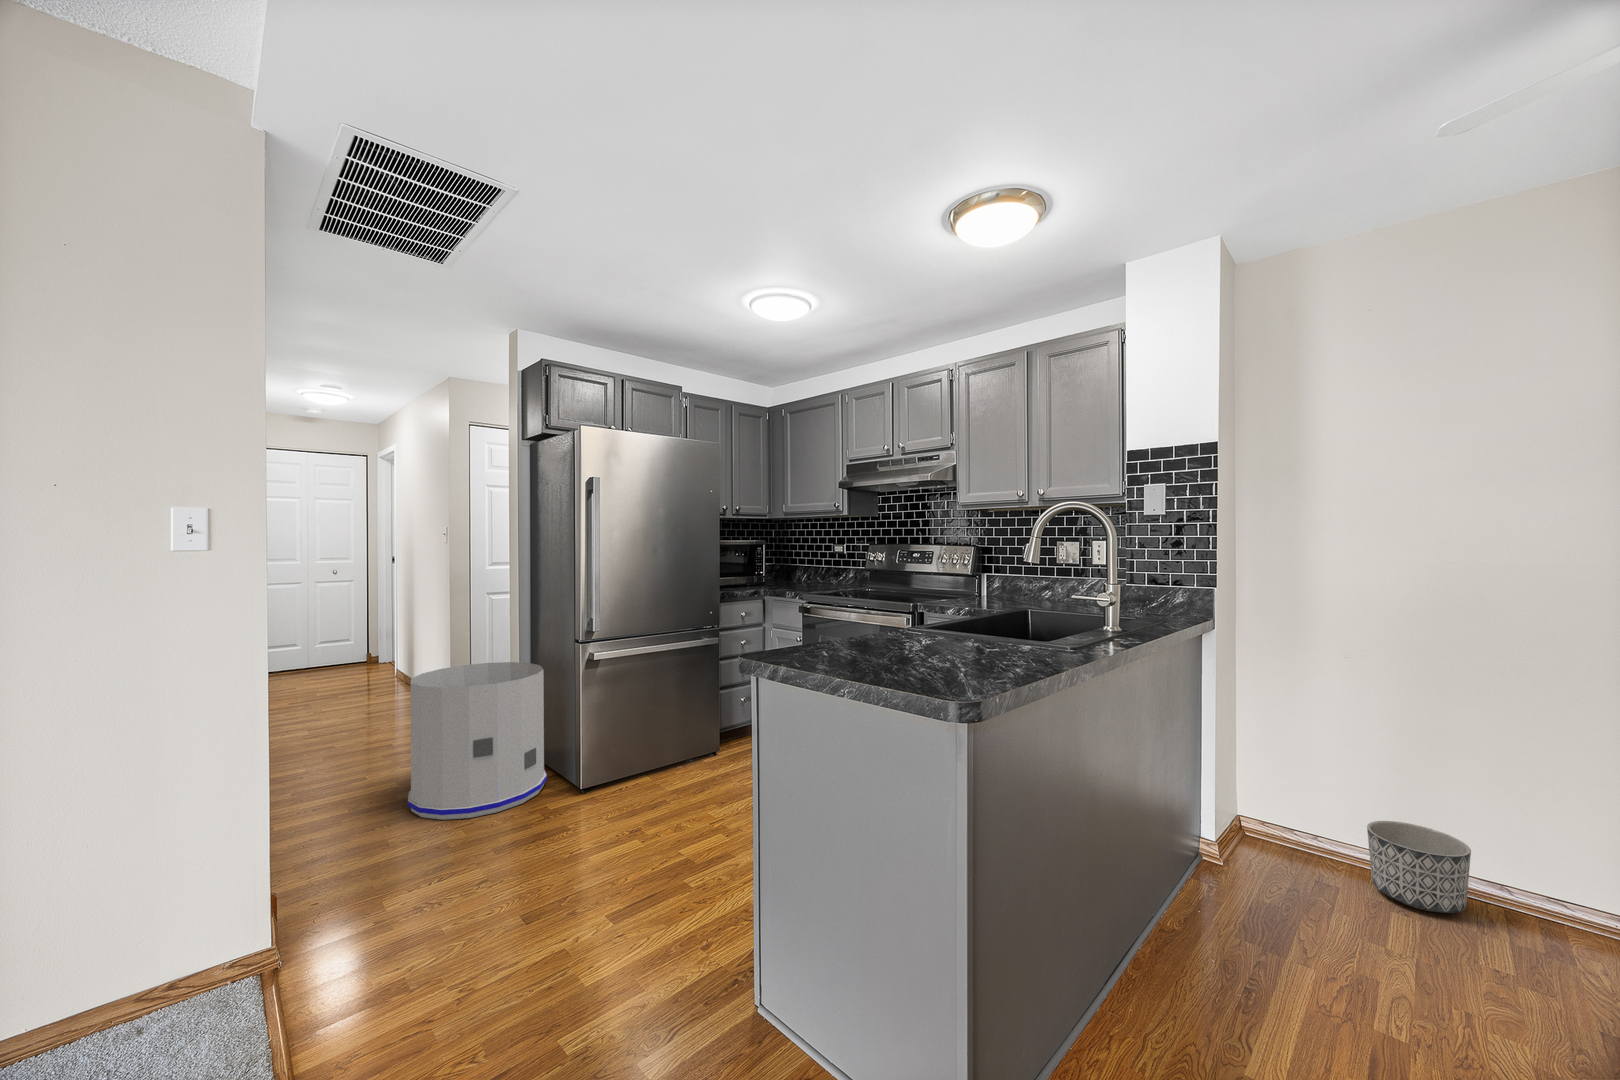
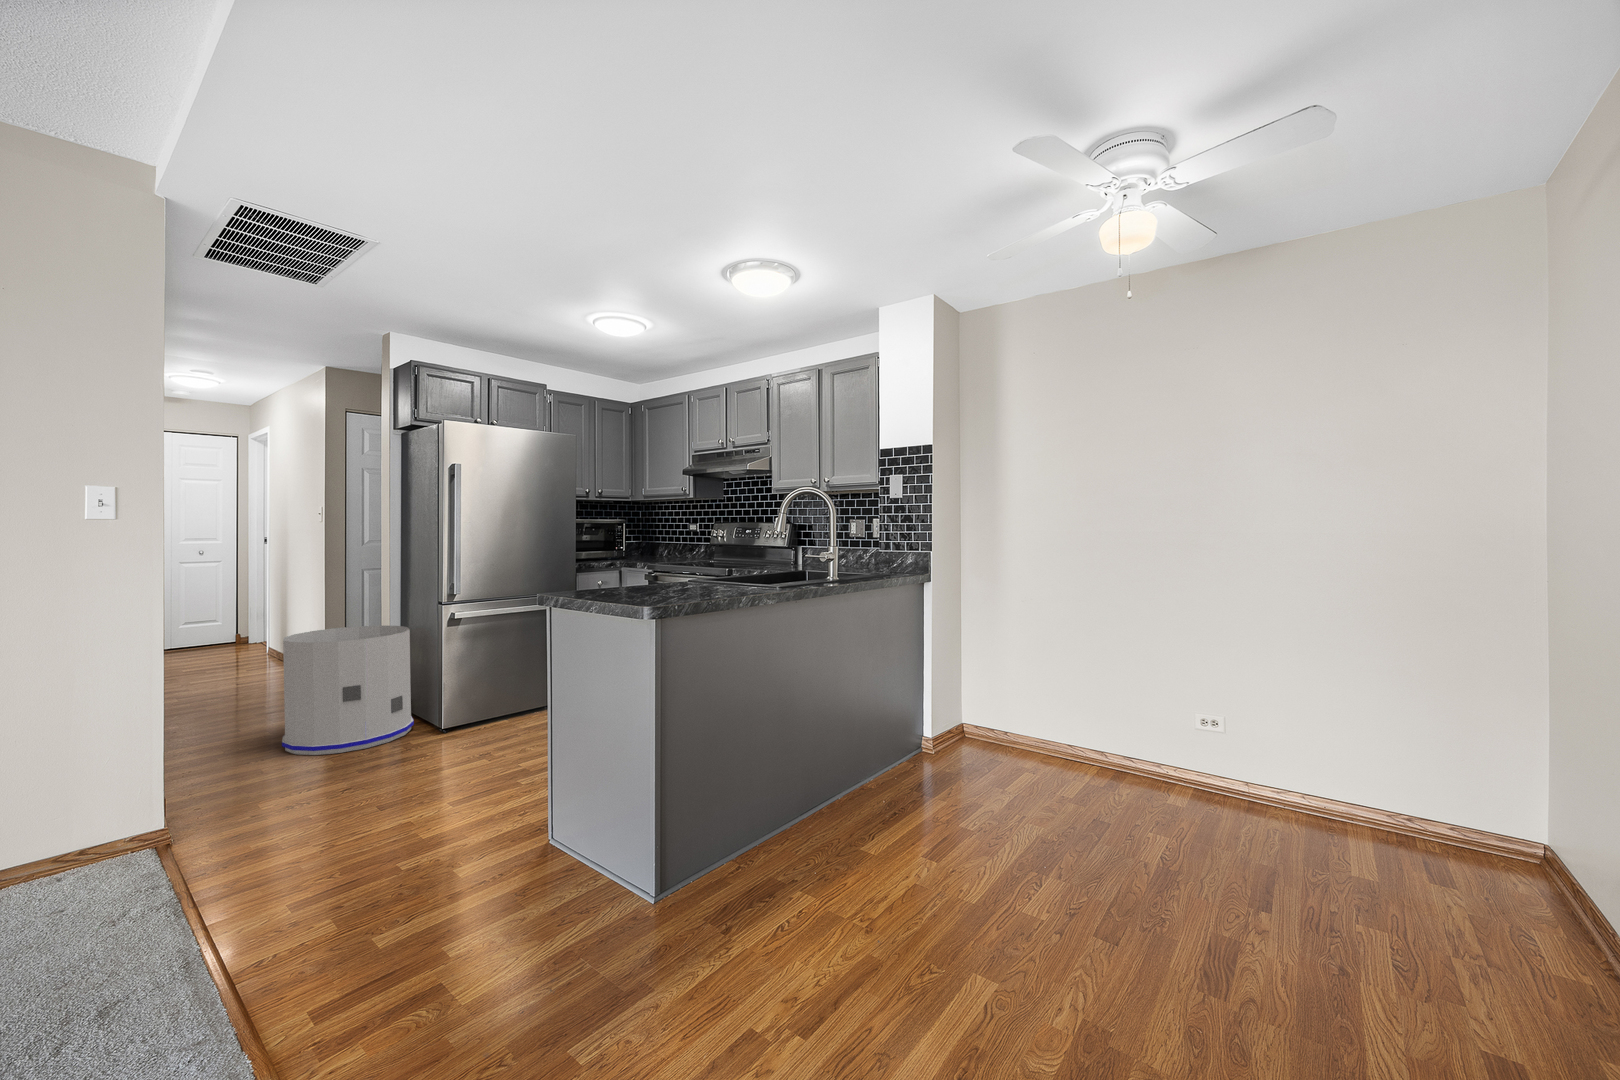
planter: present [1367,821,1471,913] -> none [1024,716,1079,772]

